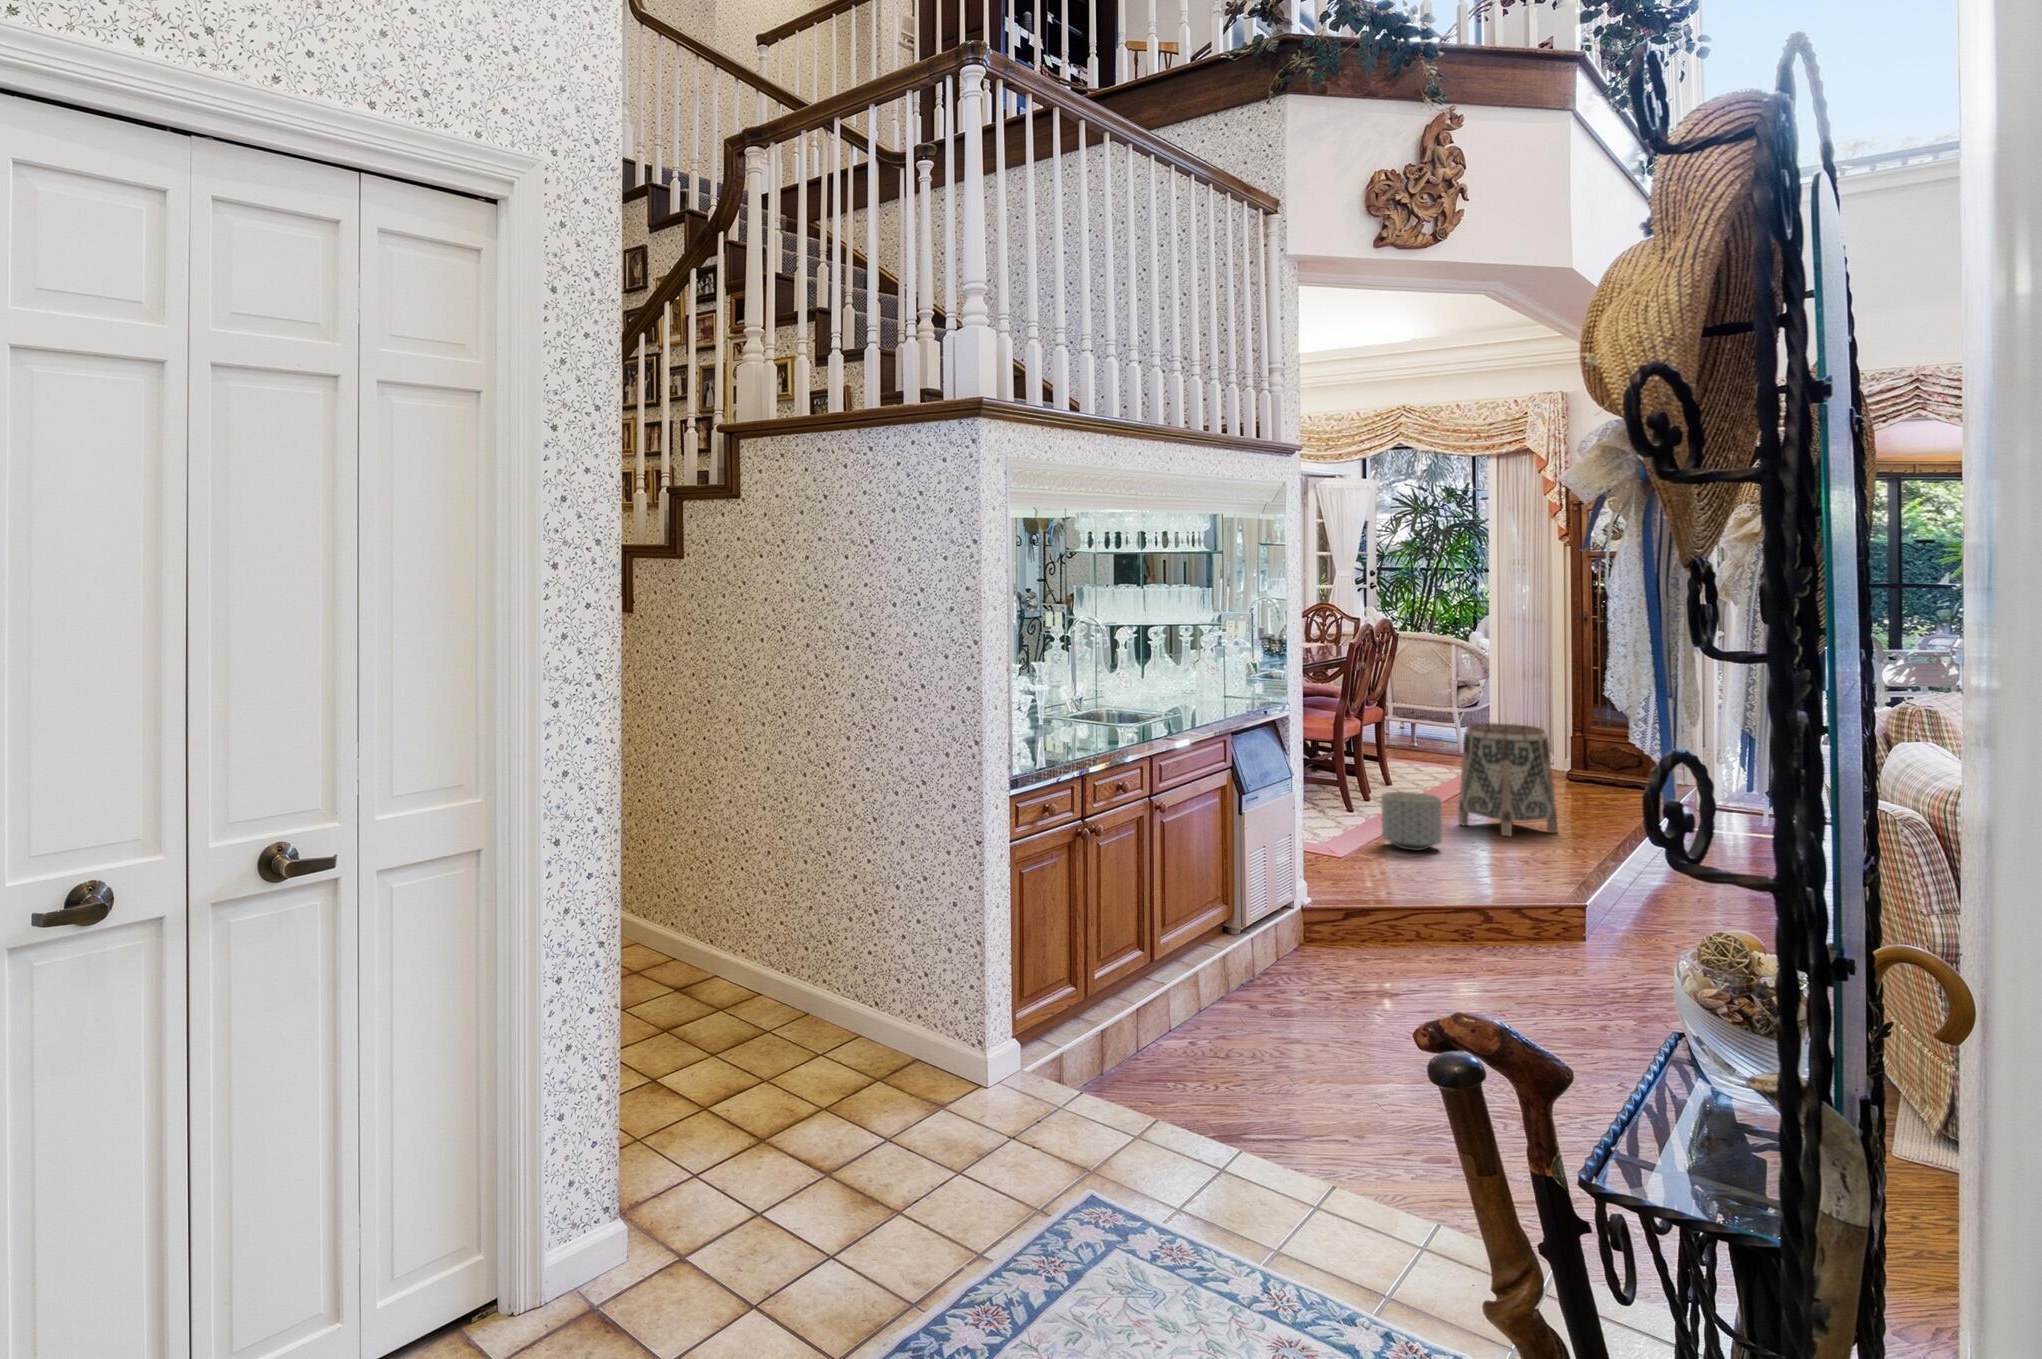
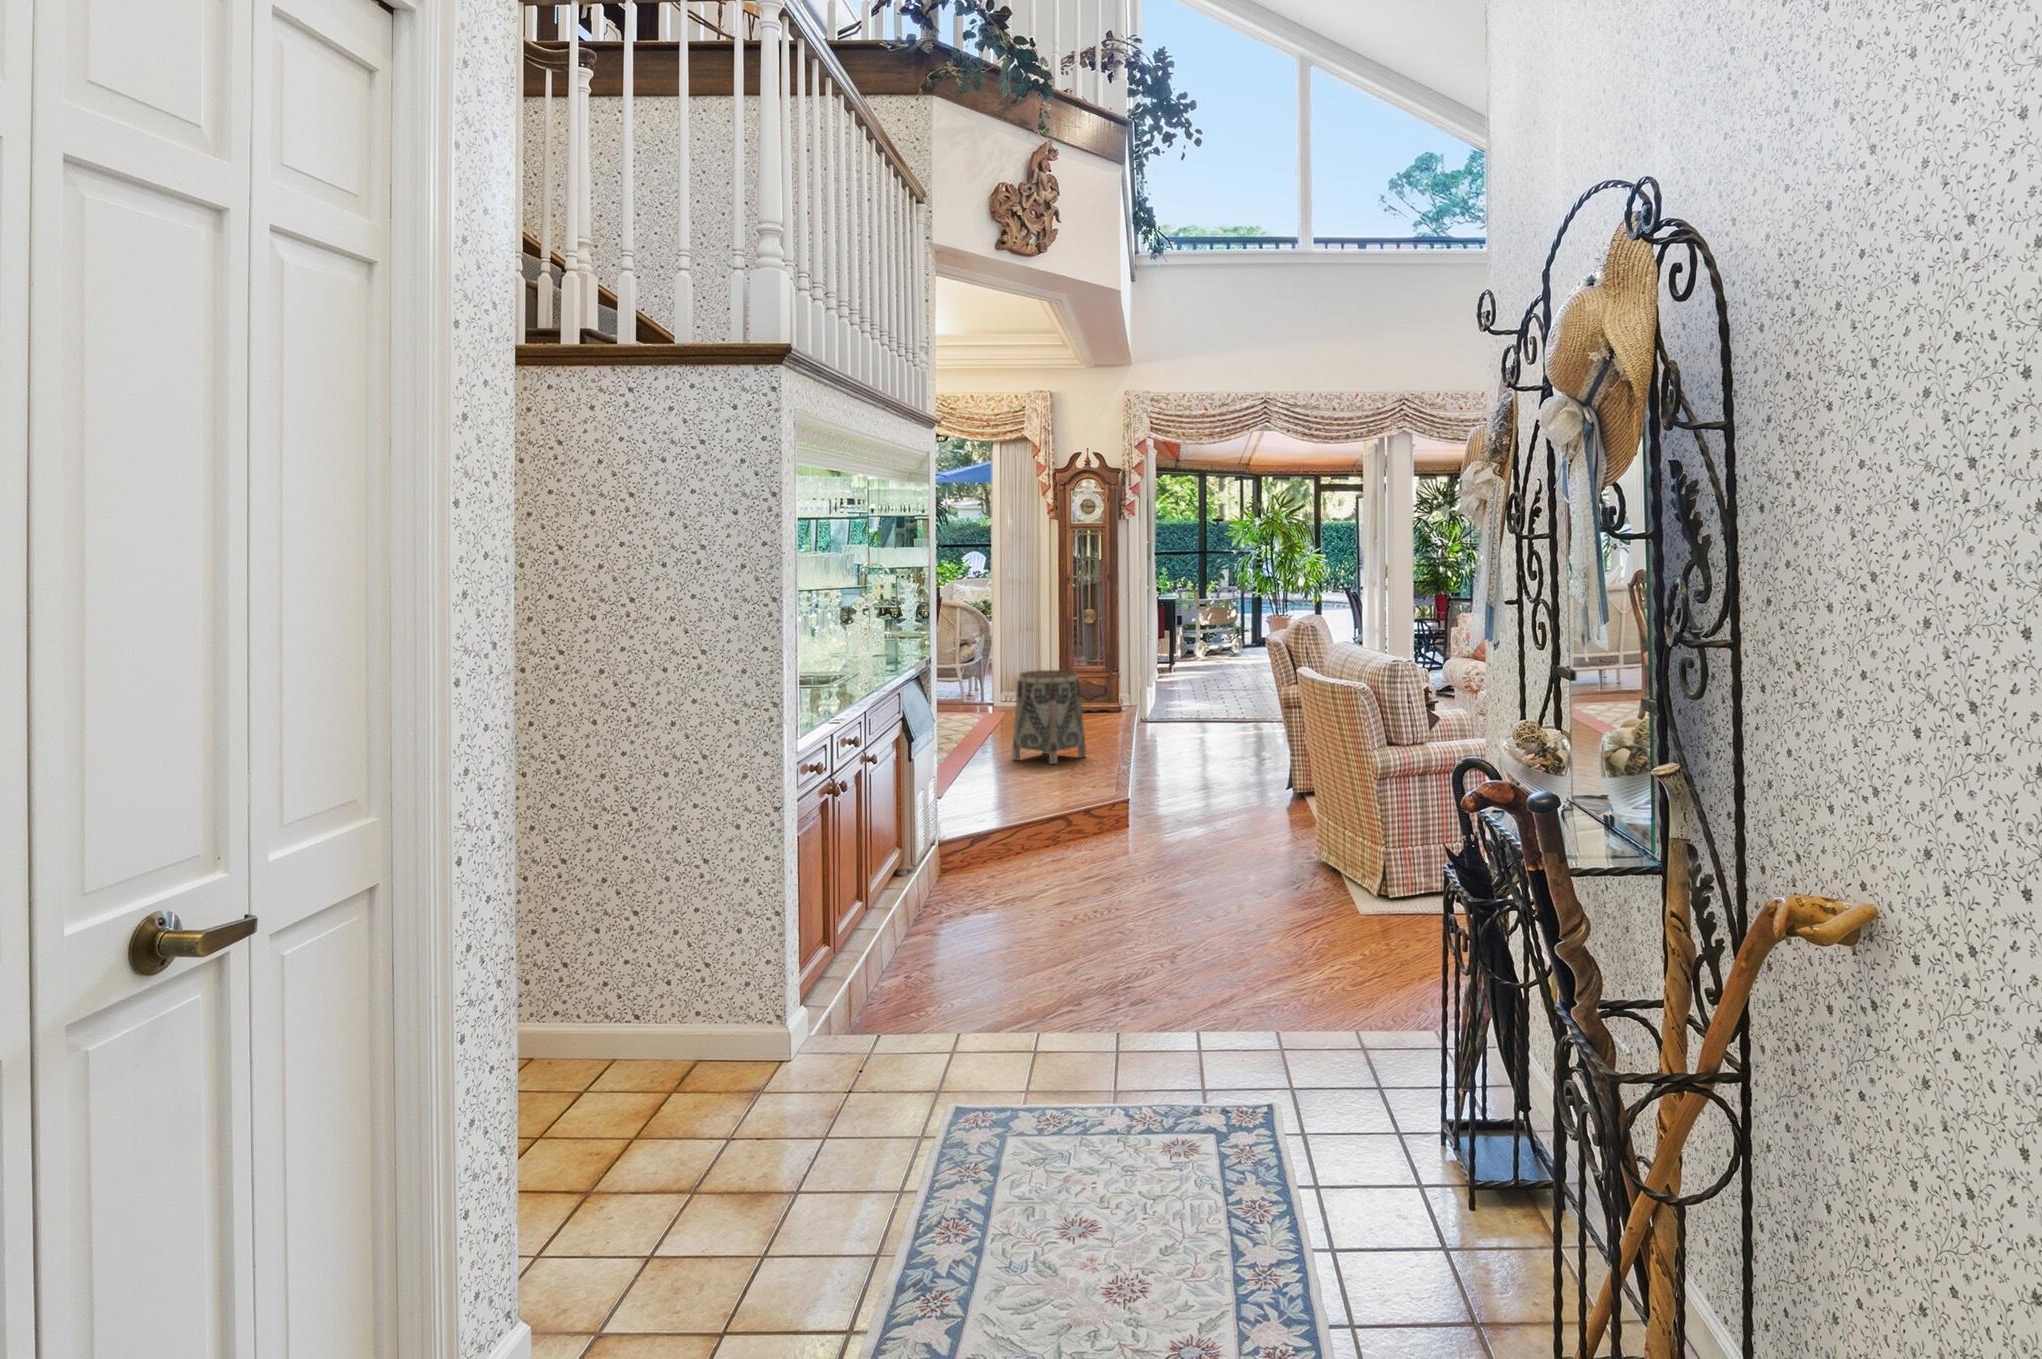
planter: present [1381,792,1442,850] -> none [969,735,1017,785]

